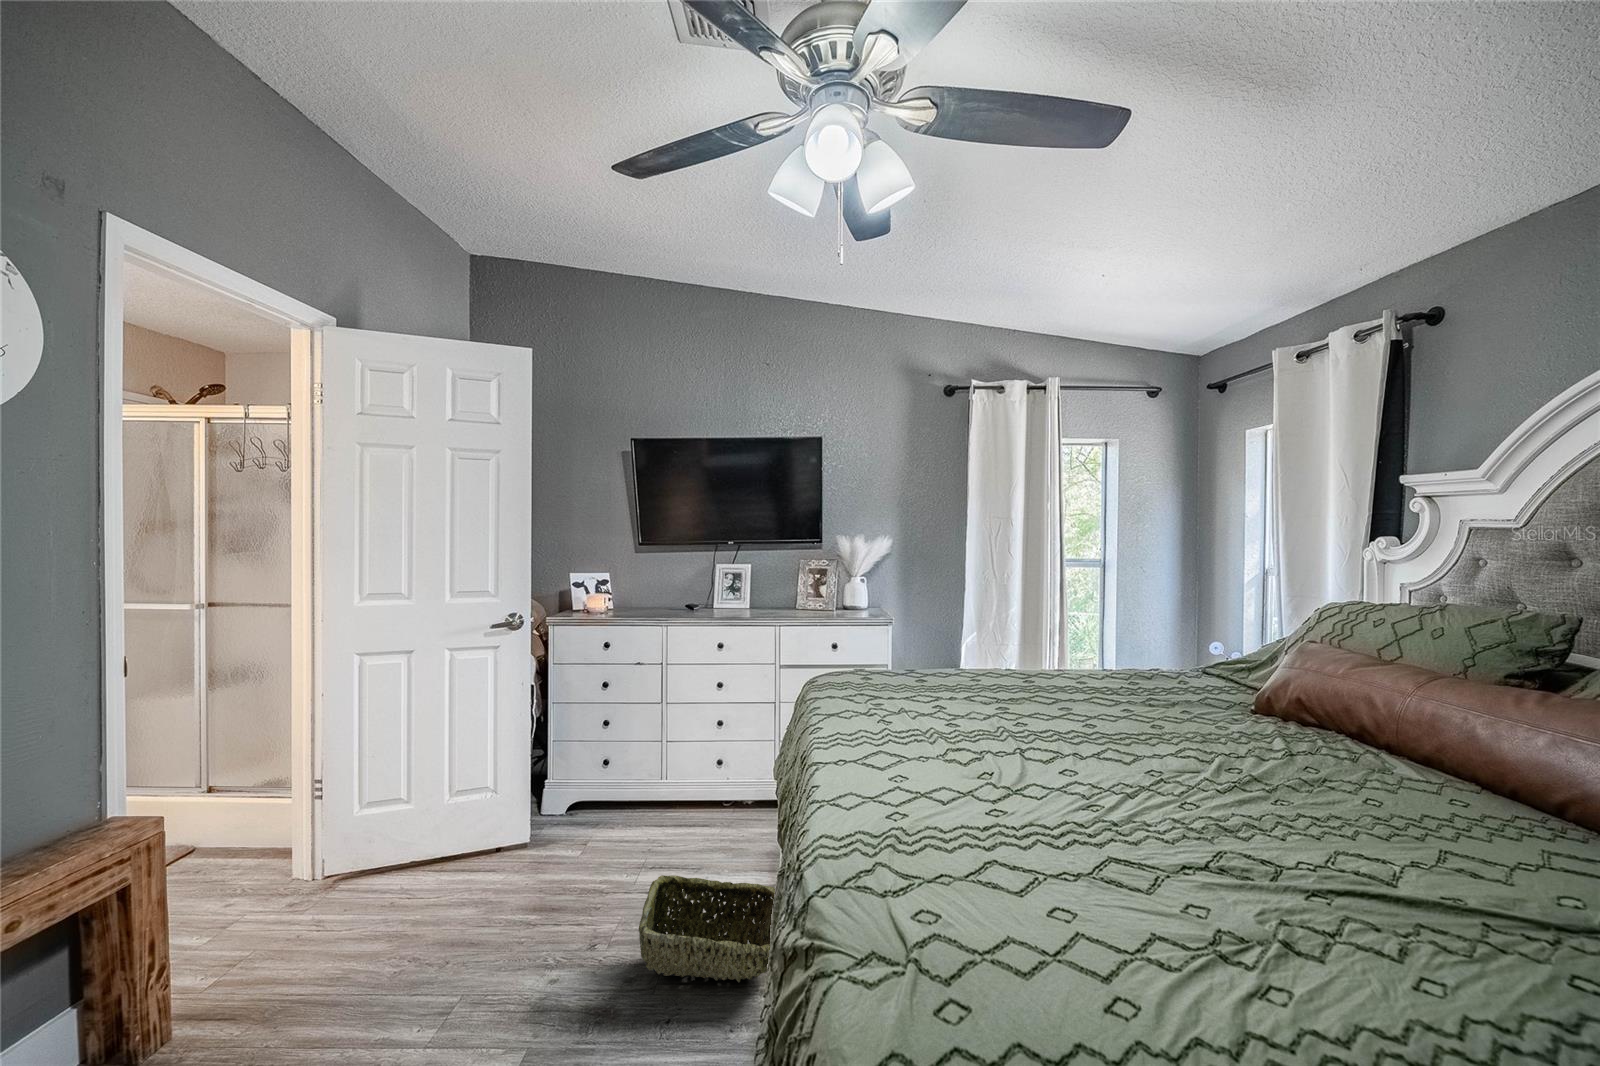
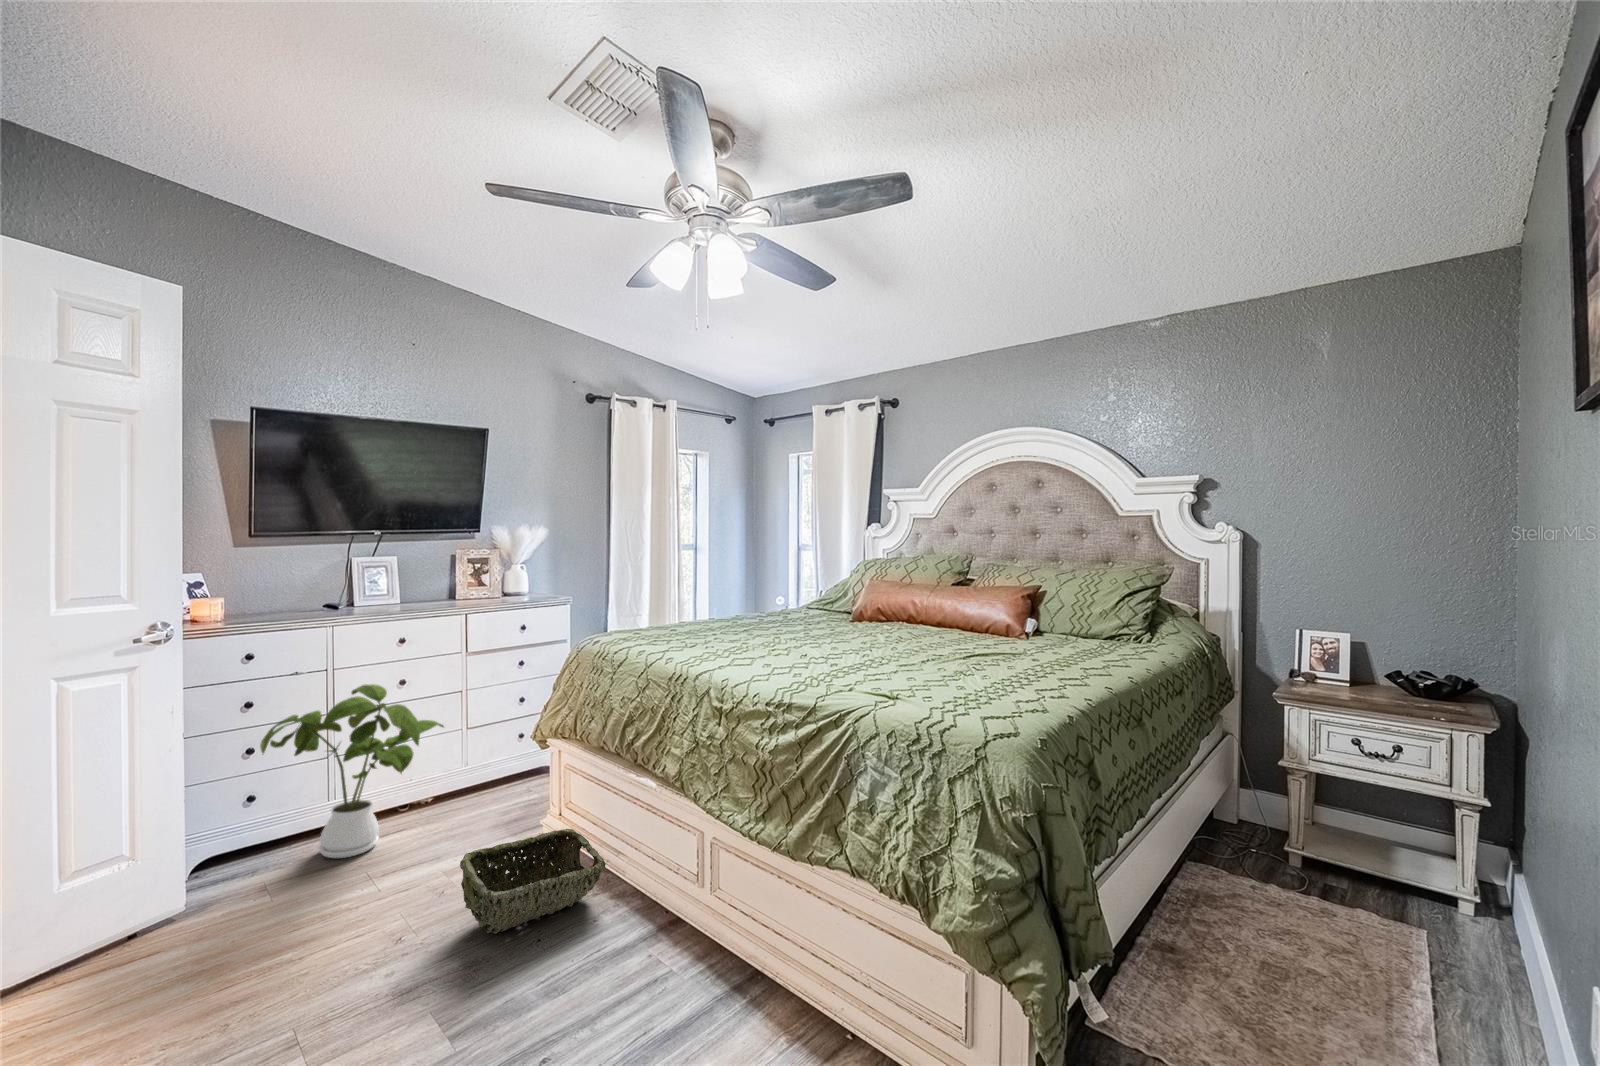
house plant: none [598,681,749,839] -> present [260,684,444,858]

